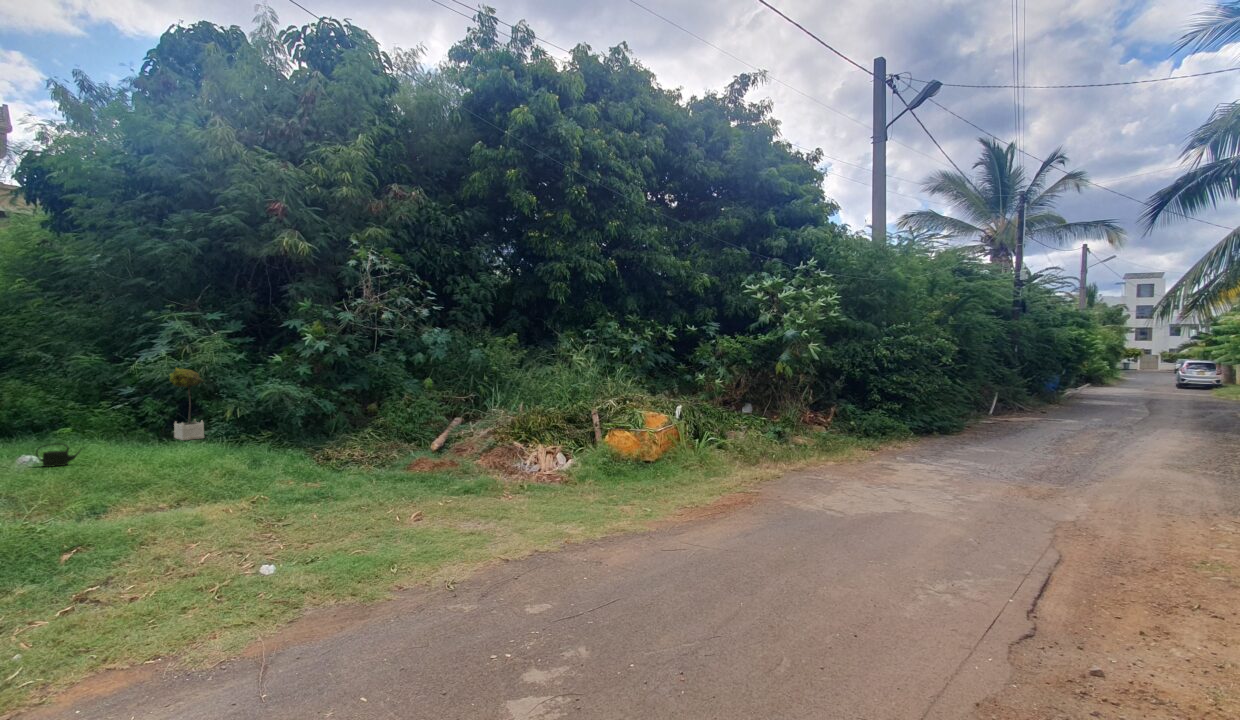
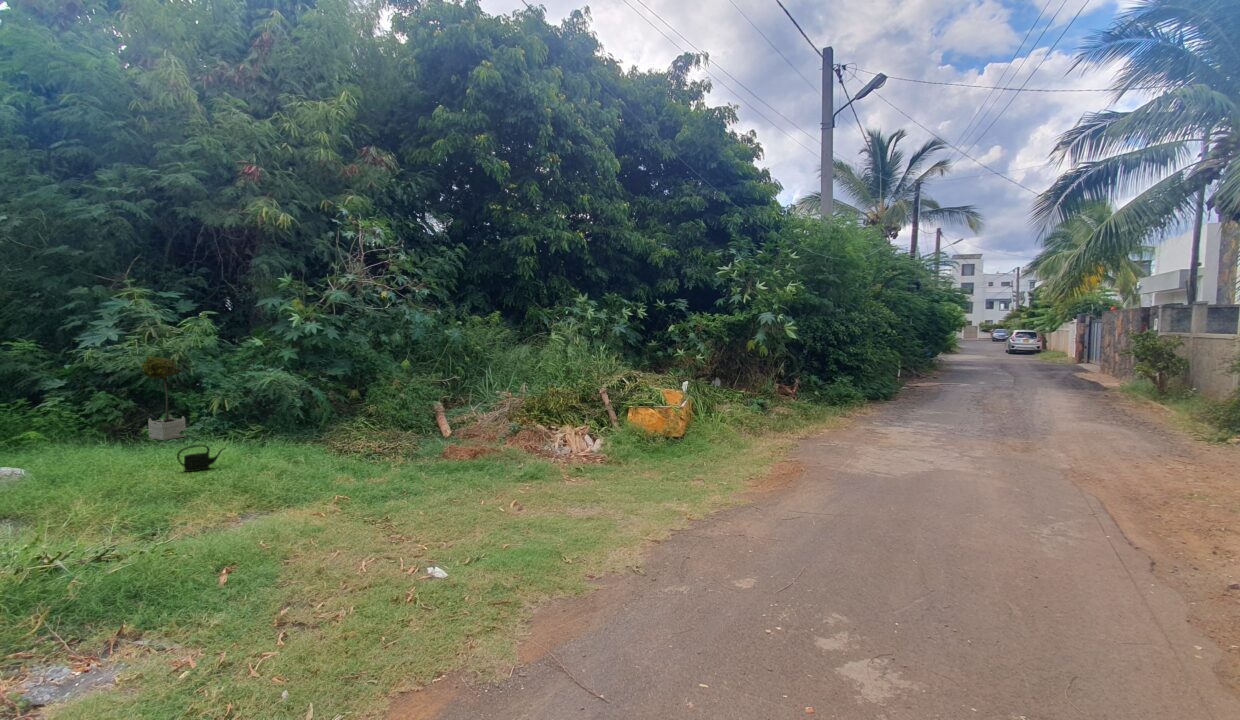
watering can: present [36,443,81,467] -> present [177,445,225,472]

